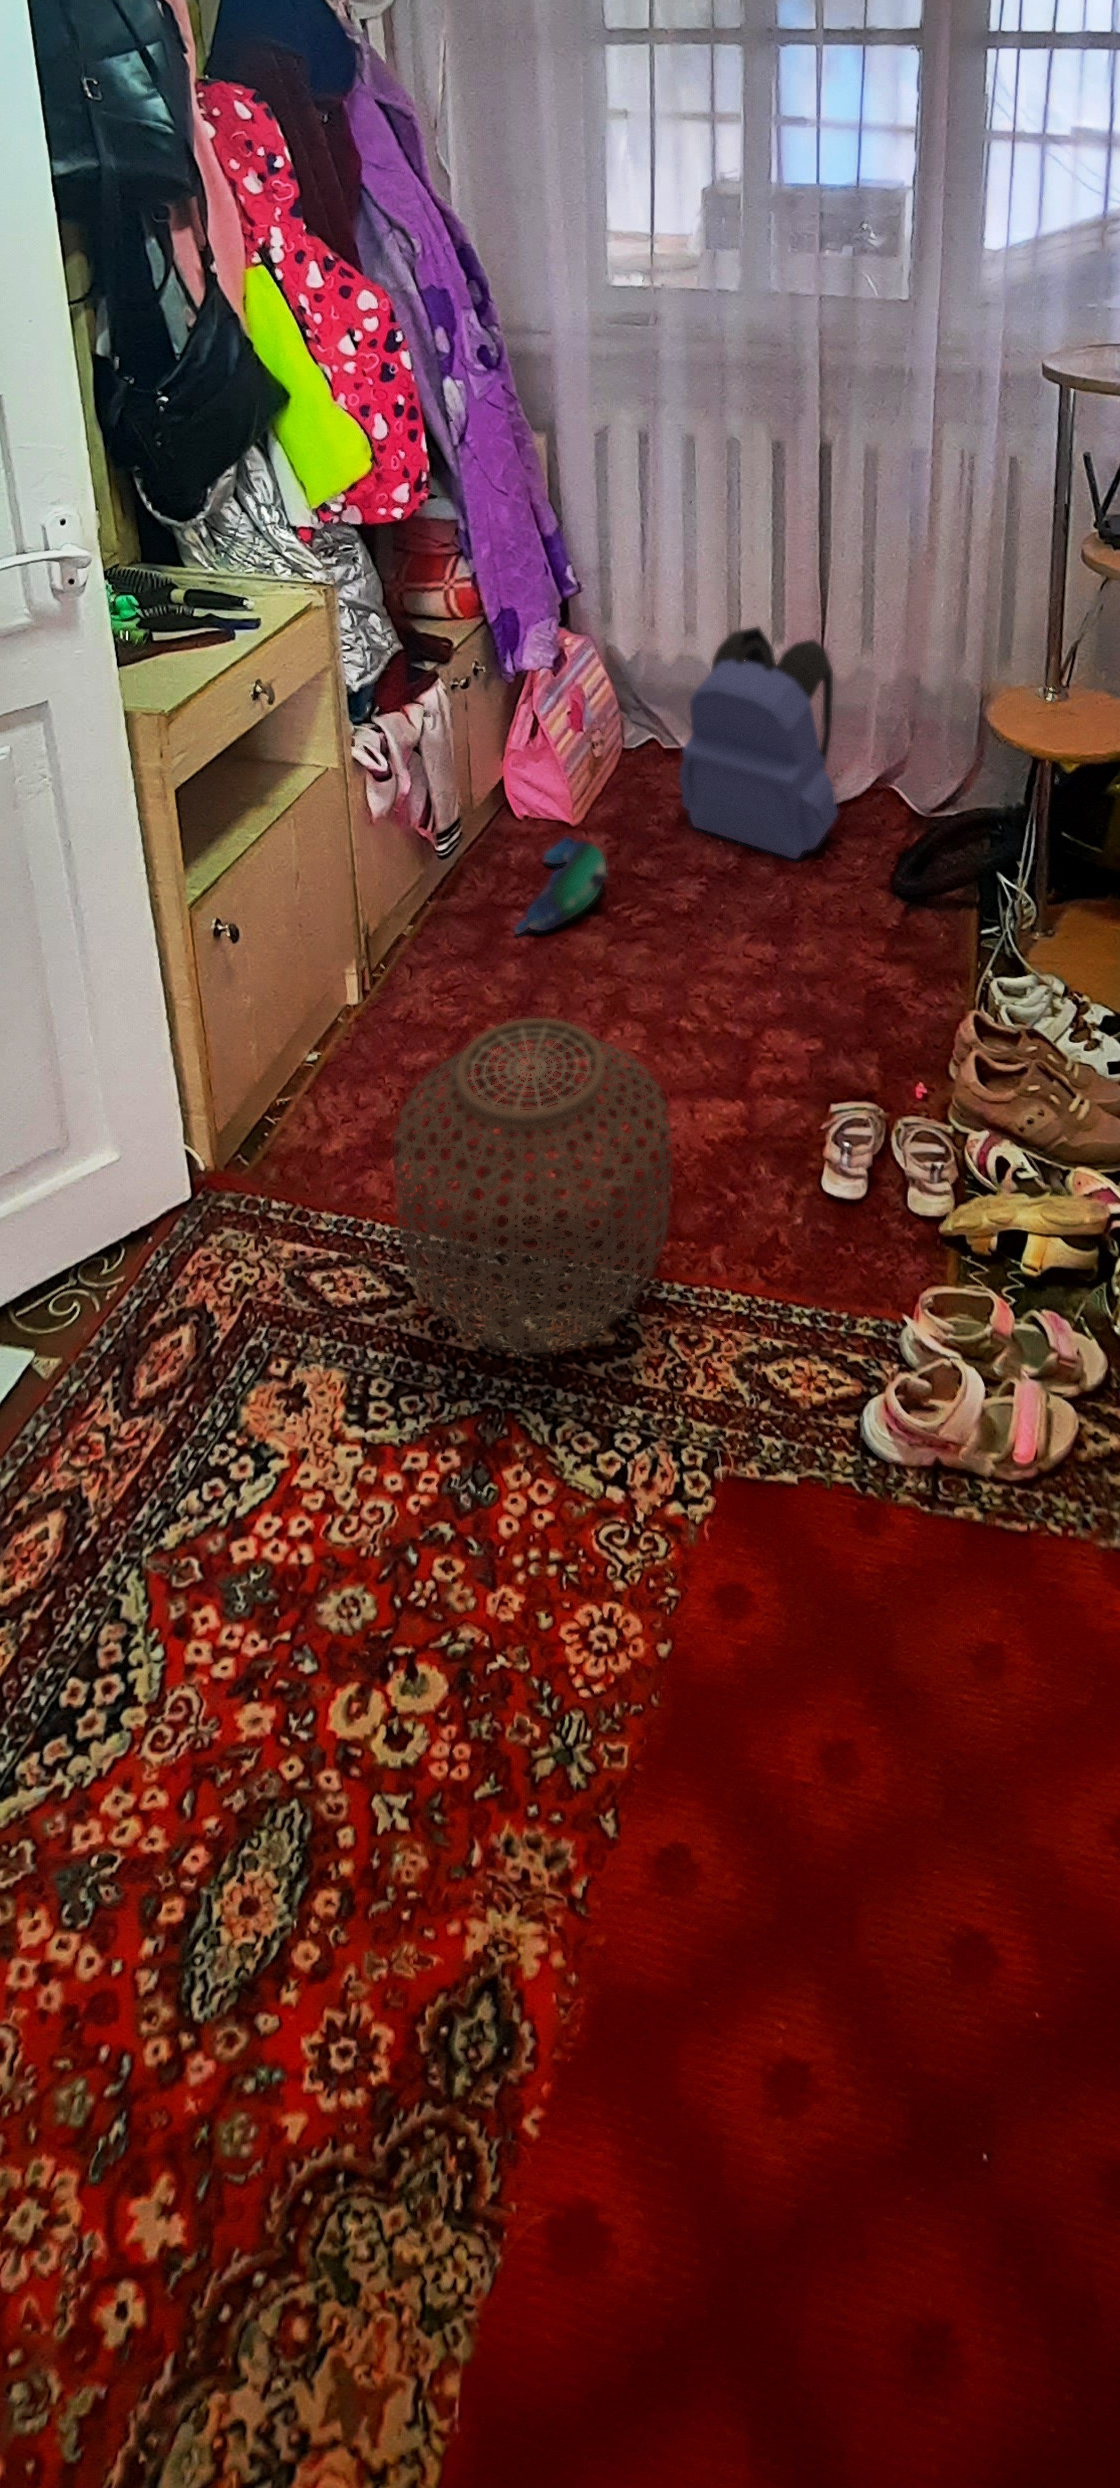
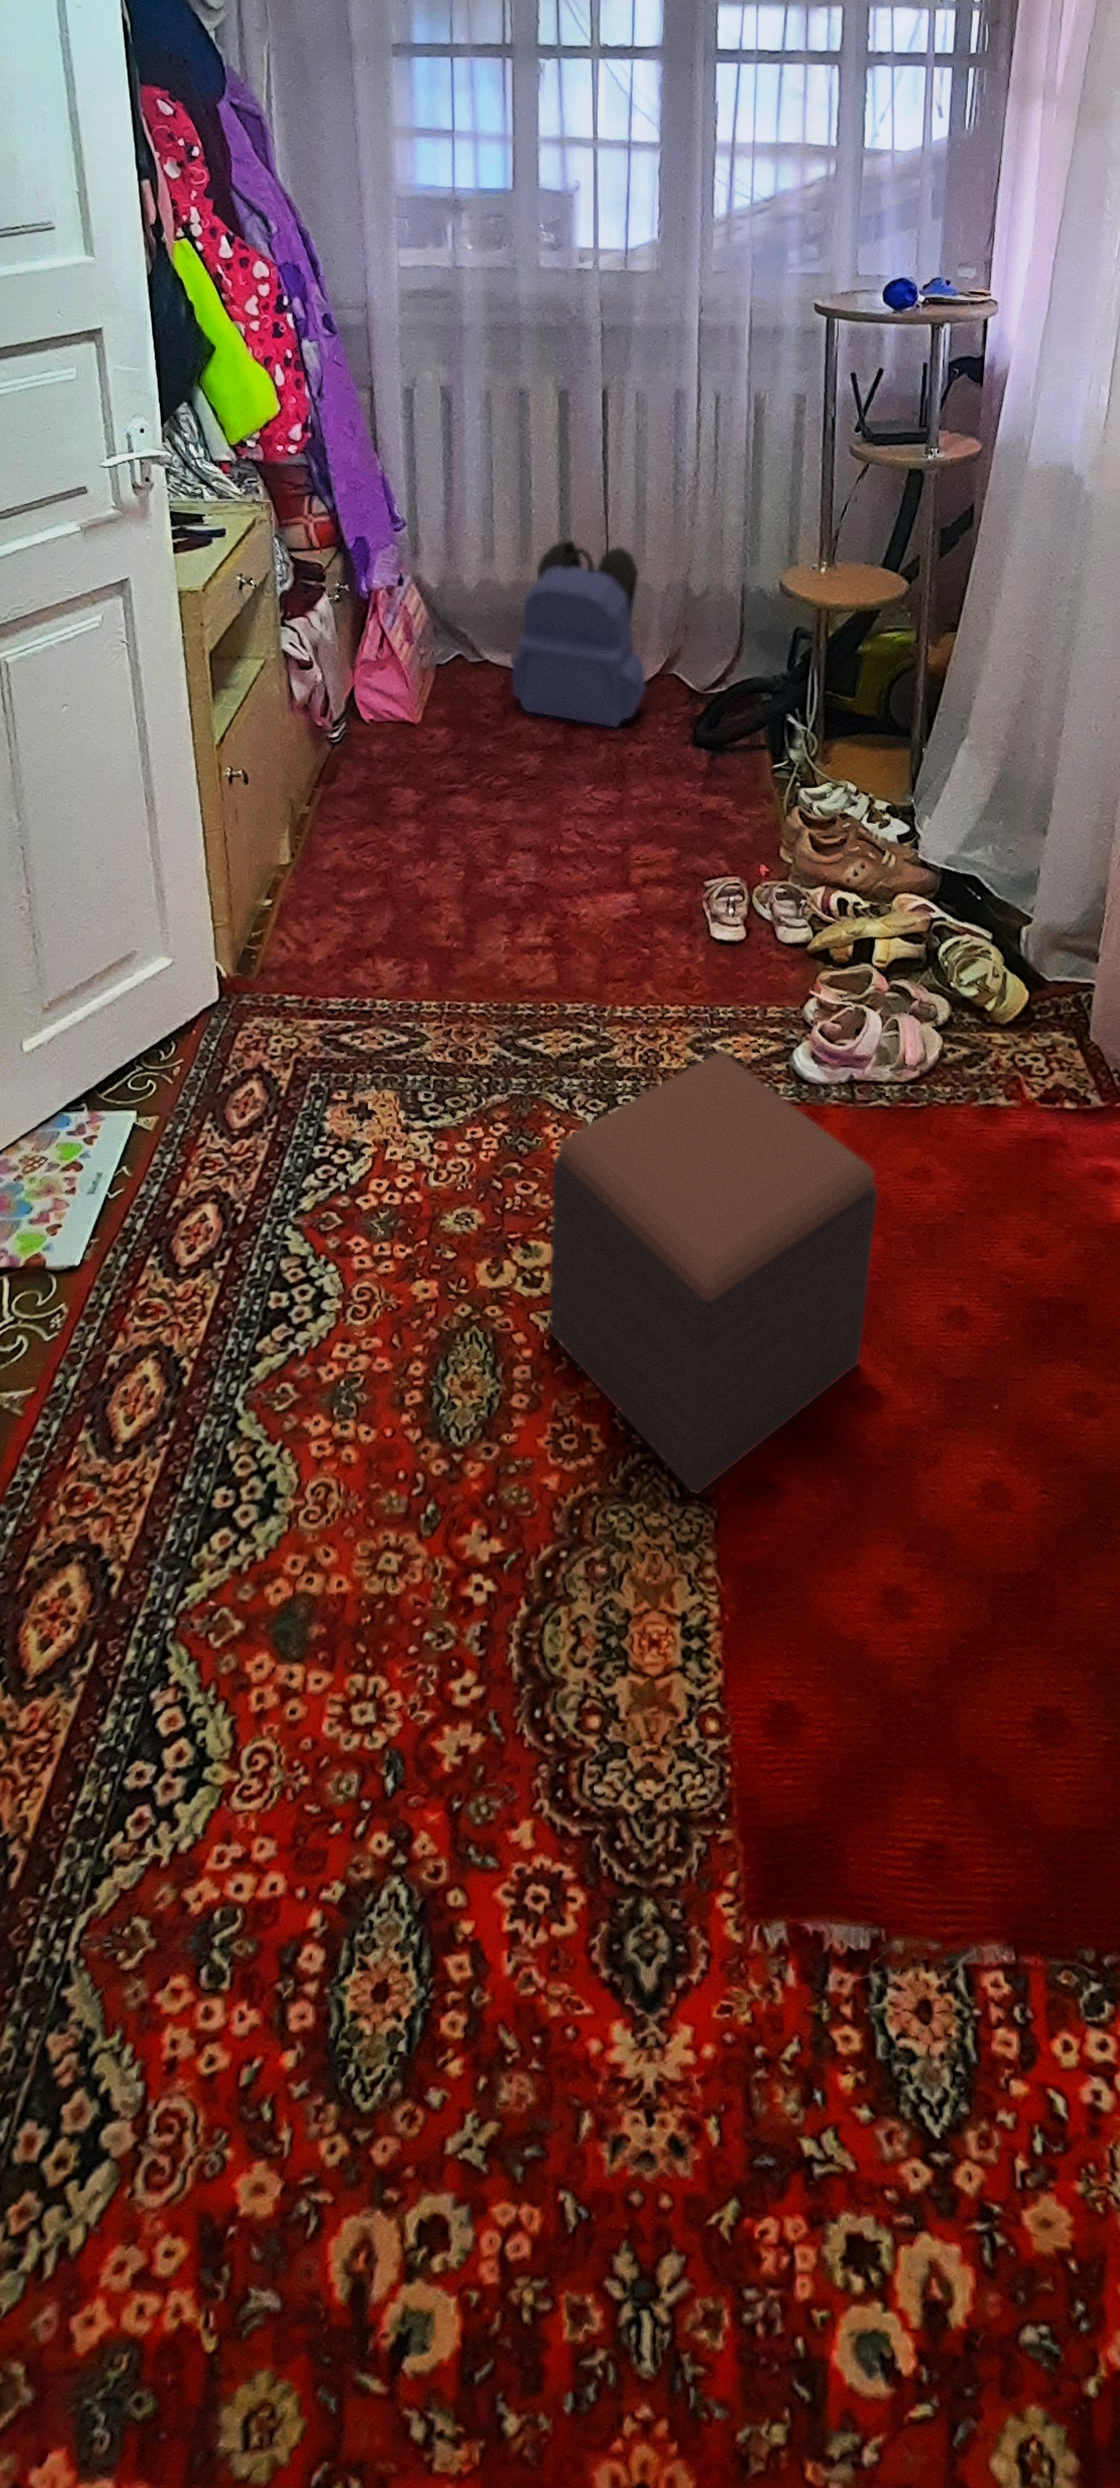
plush toy: present [515,837,607,934] -> none [405,723,477,798]
woven basket: present [395,1018,671,1353] -> none [422,810,634,1060]
footstool: none [366,1468,813,2220] -> present [549,1052,877,1493]

